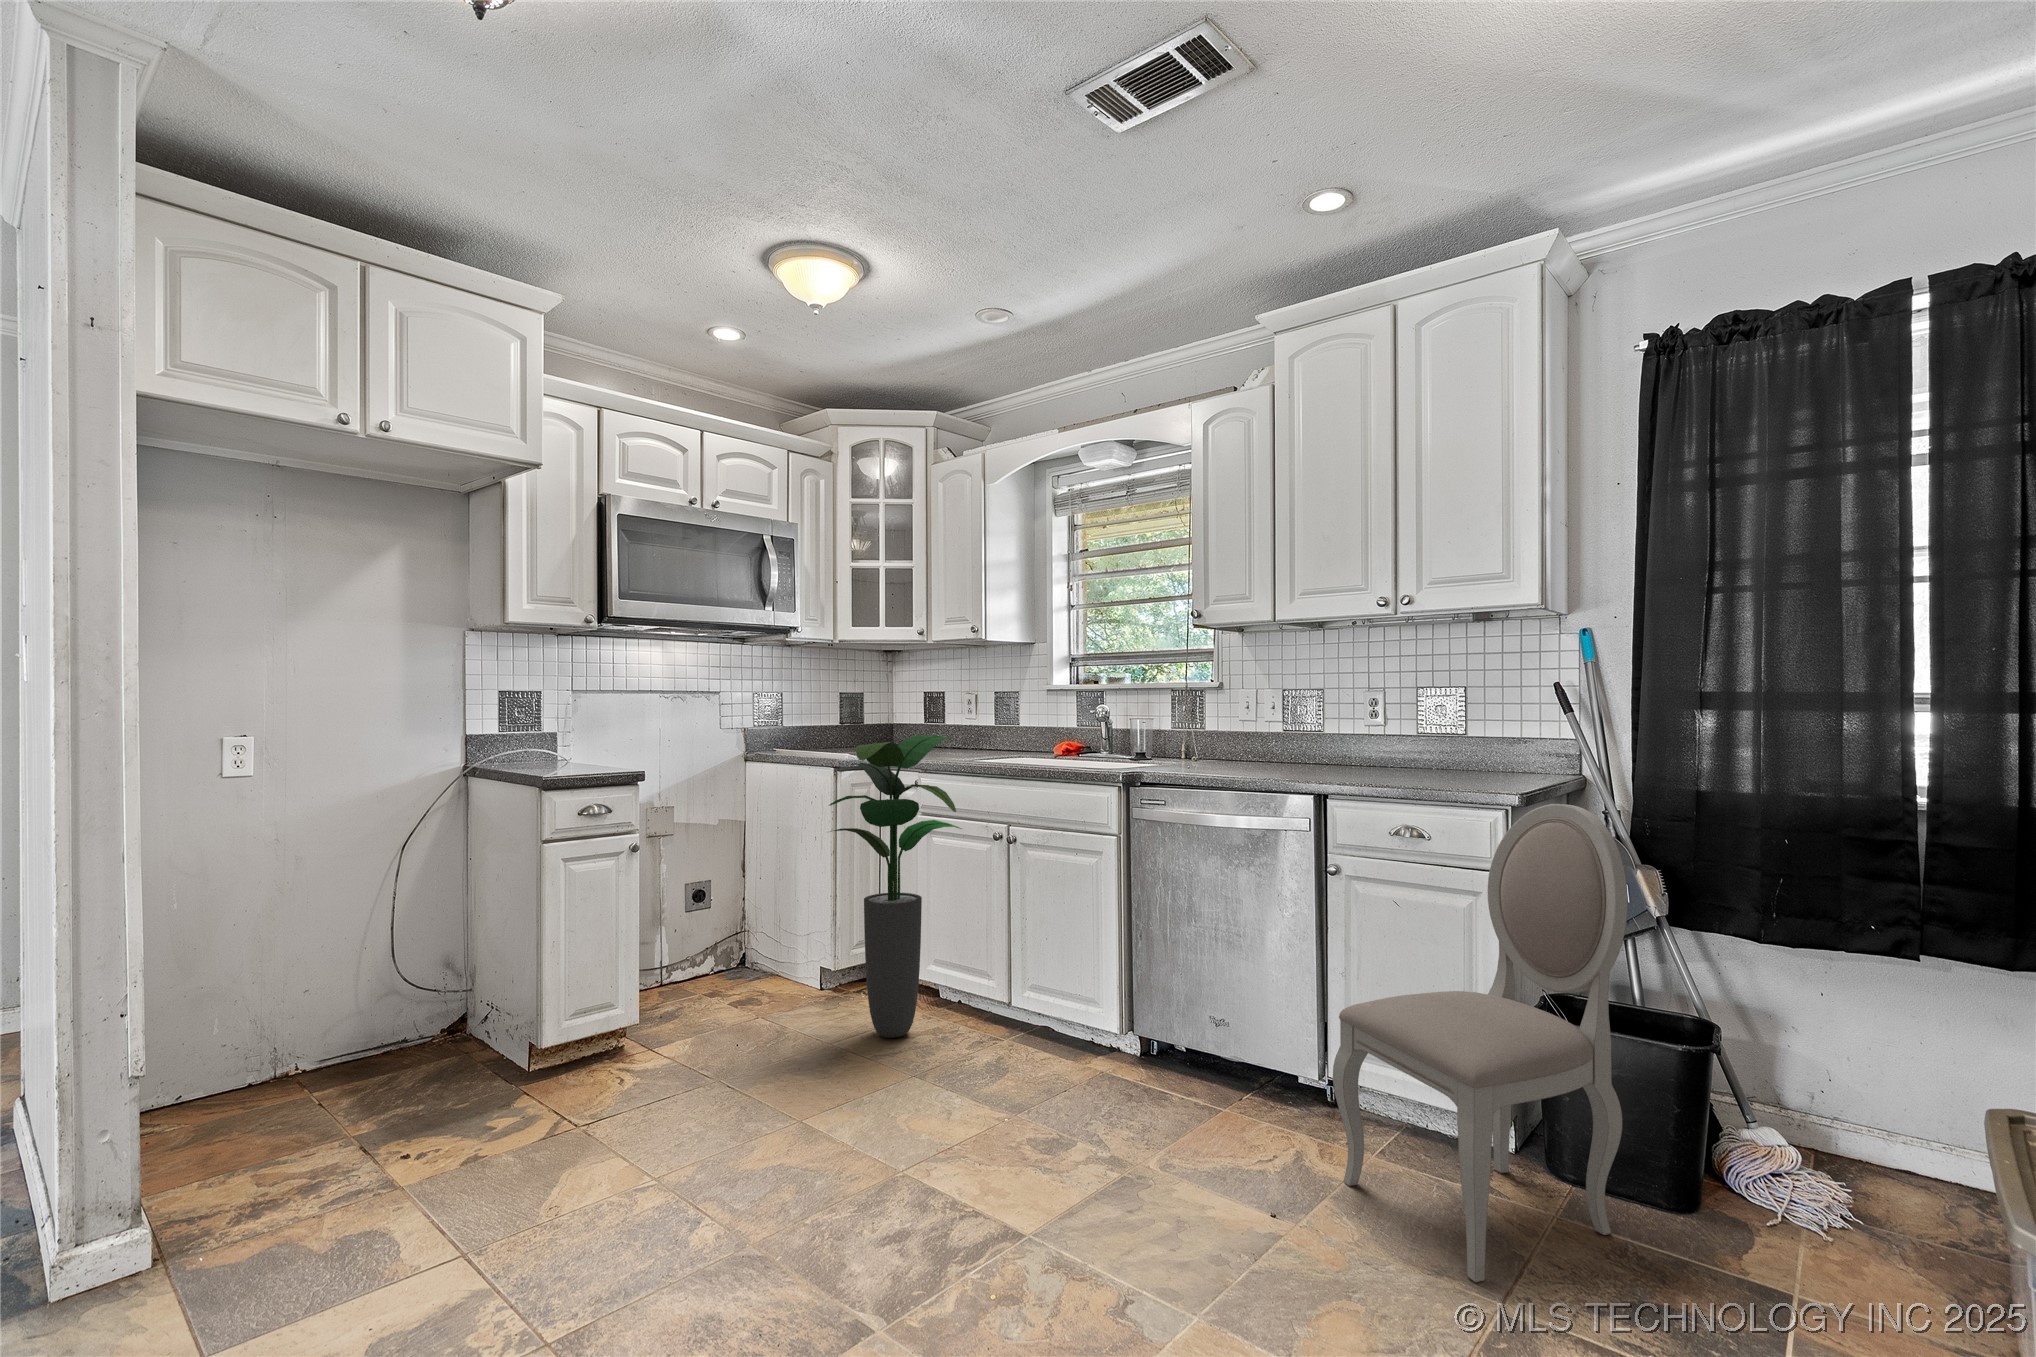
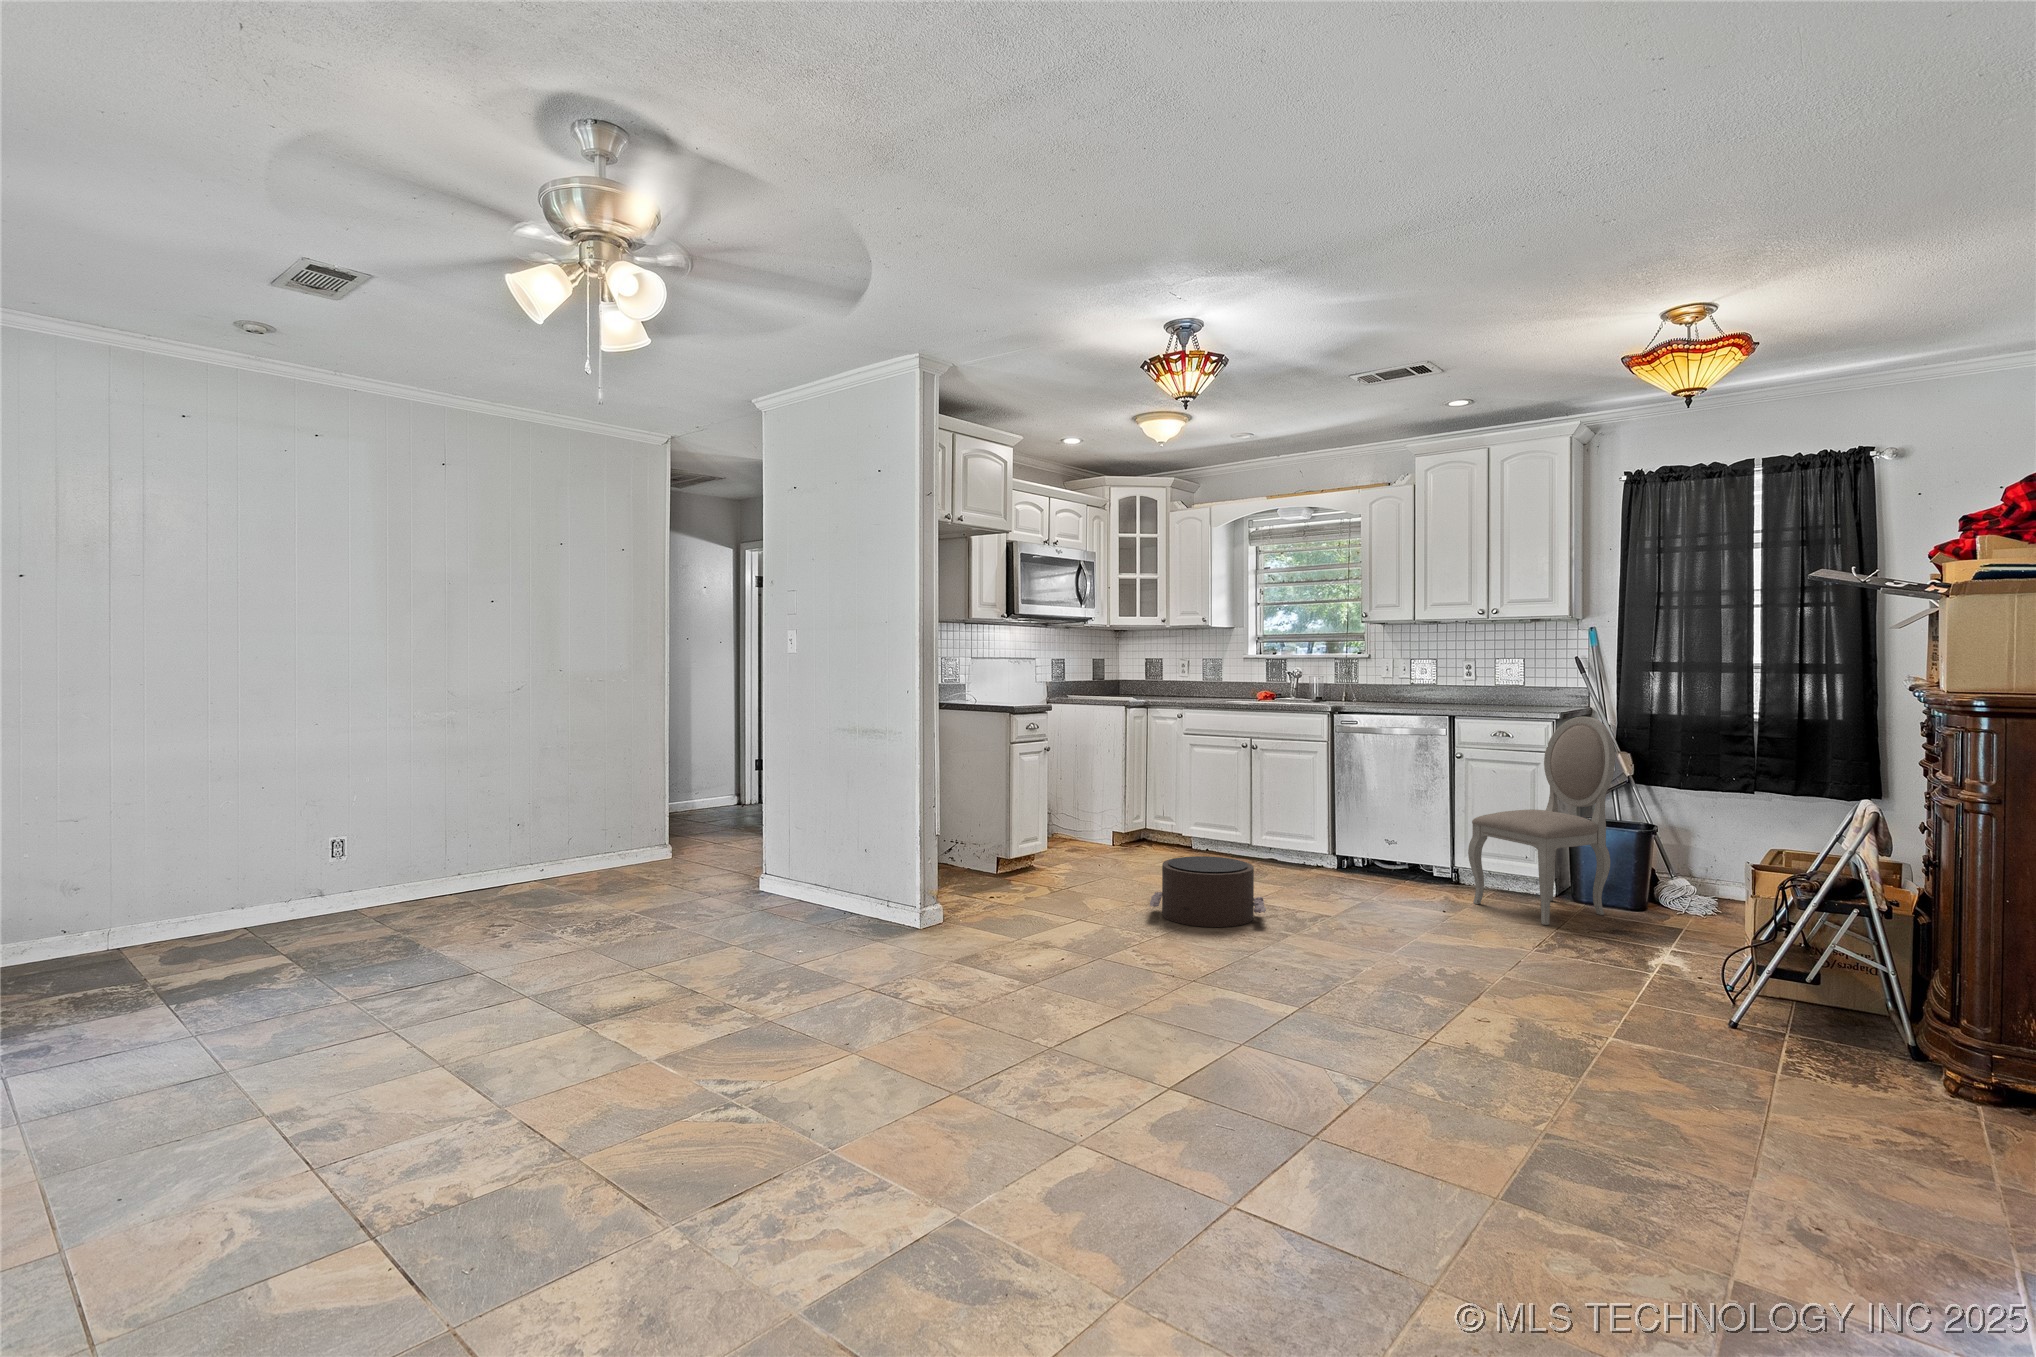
potted plant: present [829,735,962,1038] -> none [1145,687,1227,862]
pouf: none [616,1084,883,1282] -> present [1150,856,1266,927]

